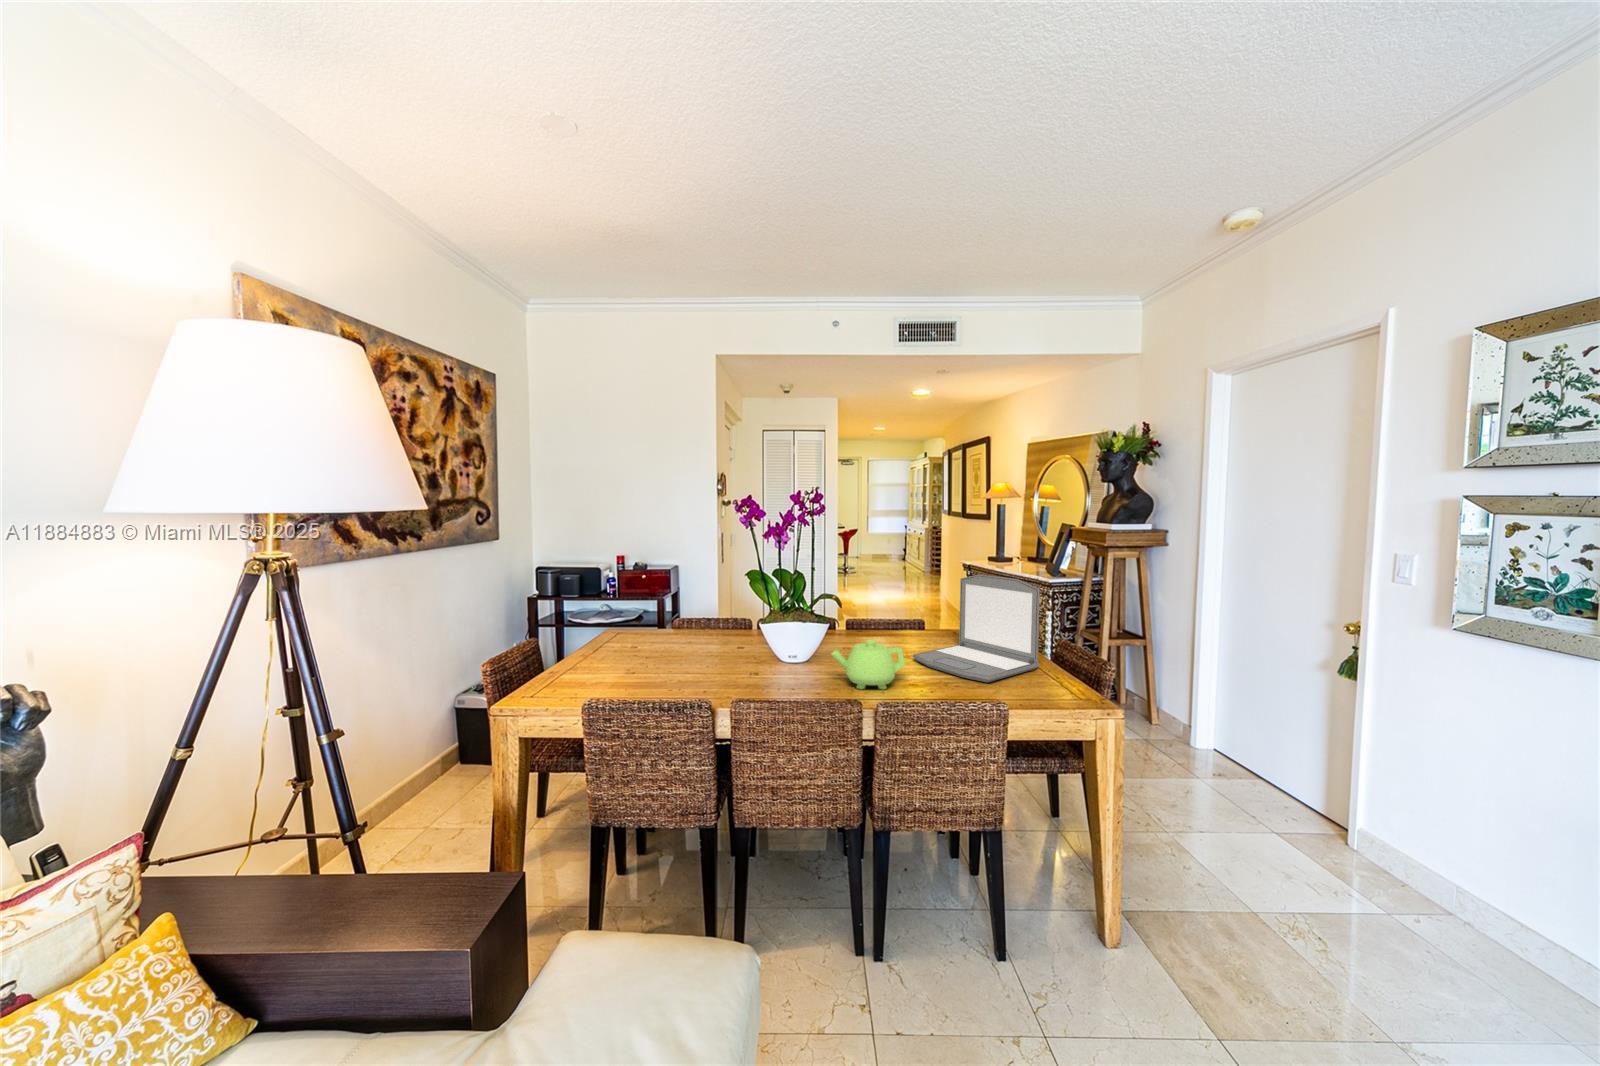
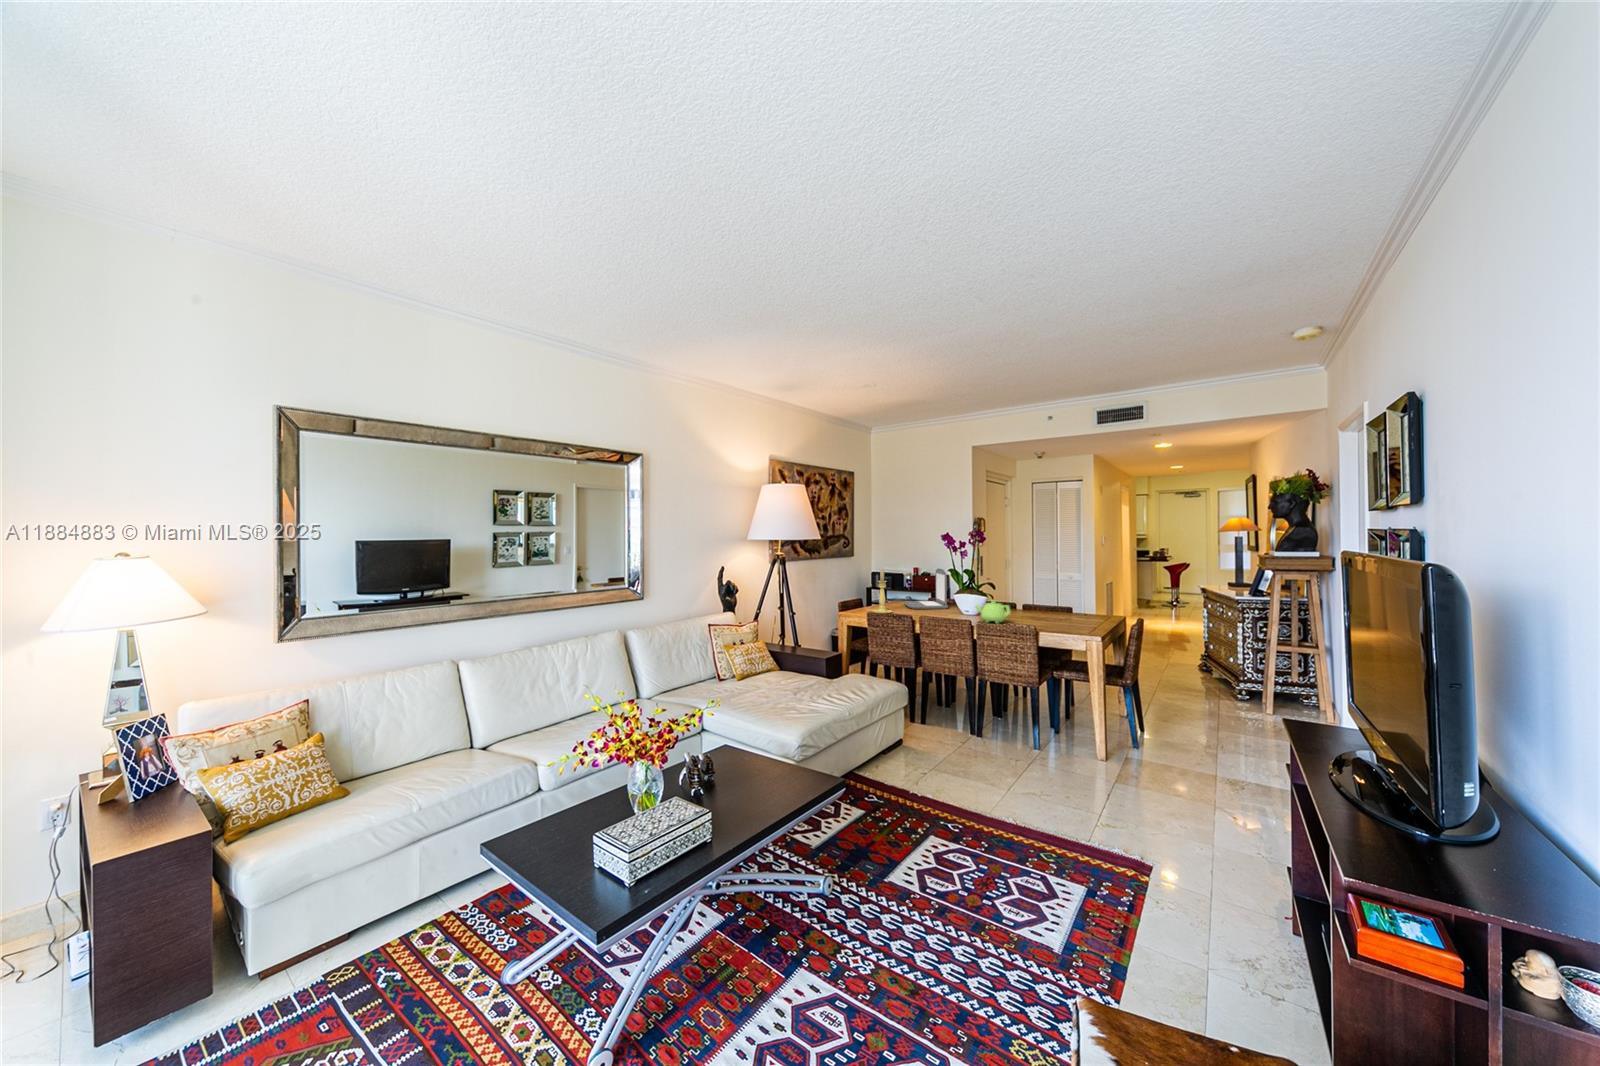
laptop: present [913,575,1040,682] -> present [904,568,948,609]
candle holder: none [582,580,634,688] -> present [872,569,893,614]

